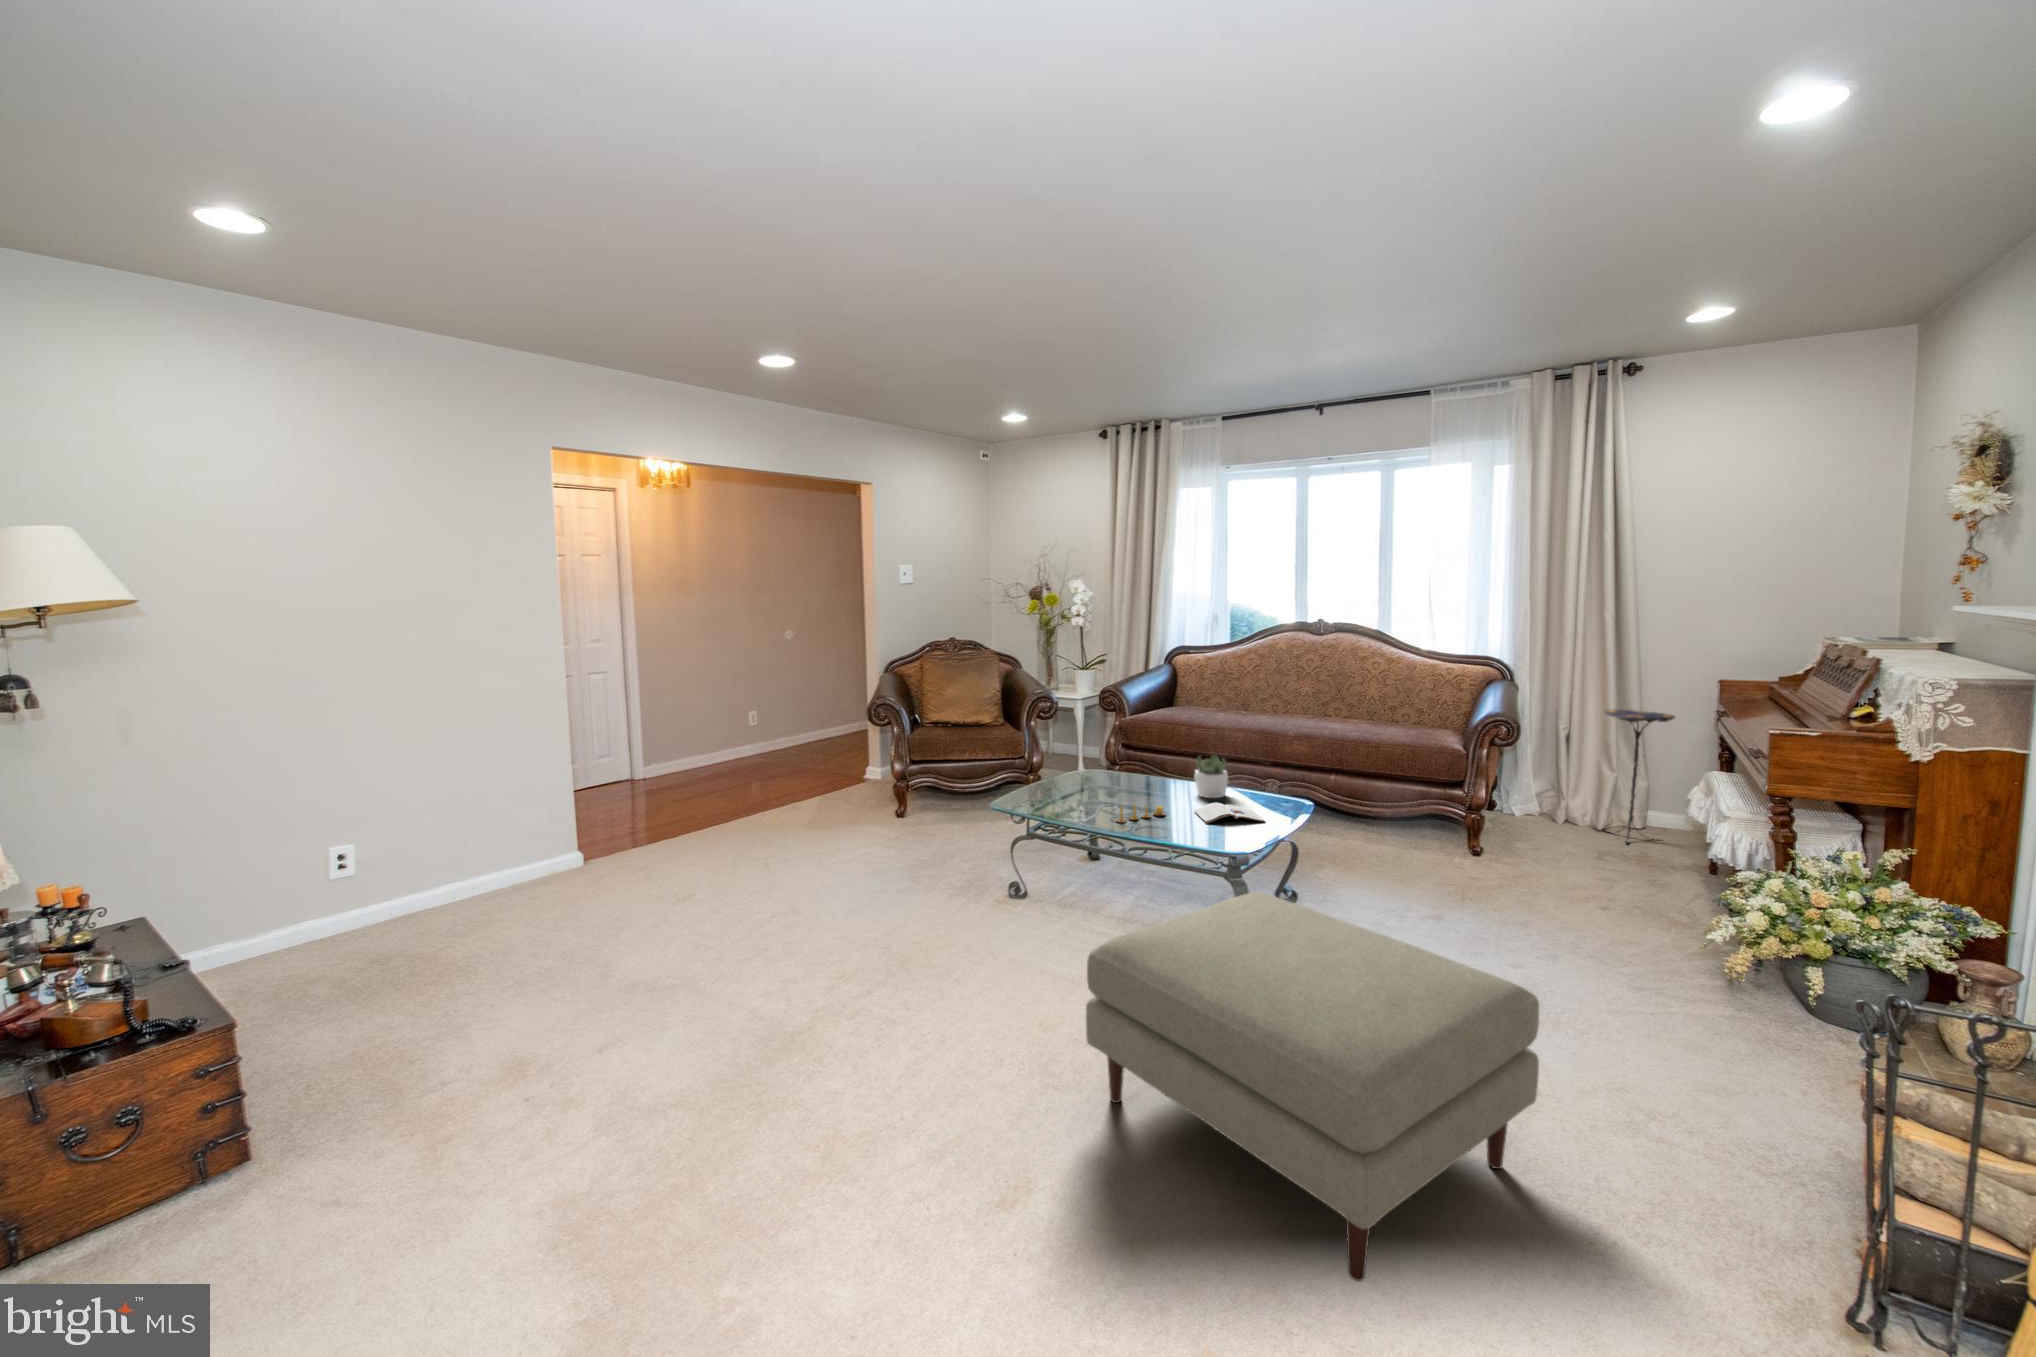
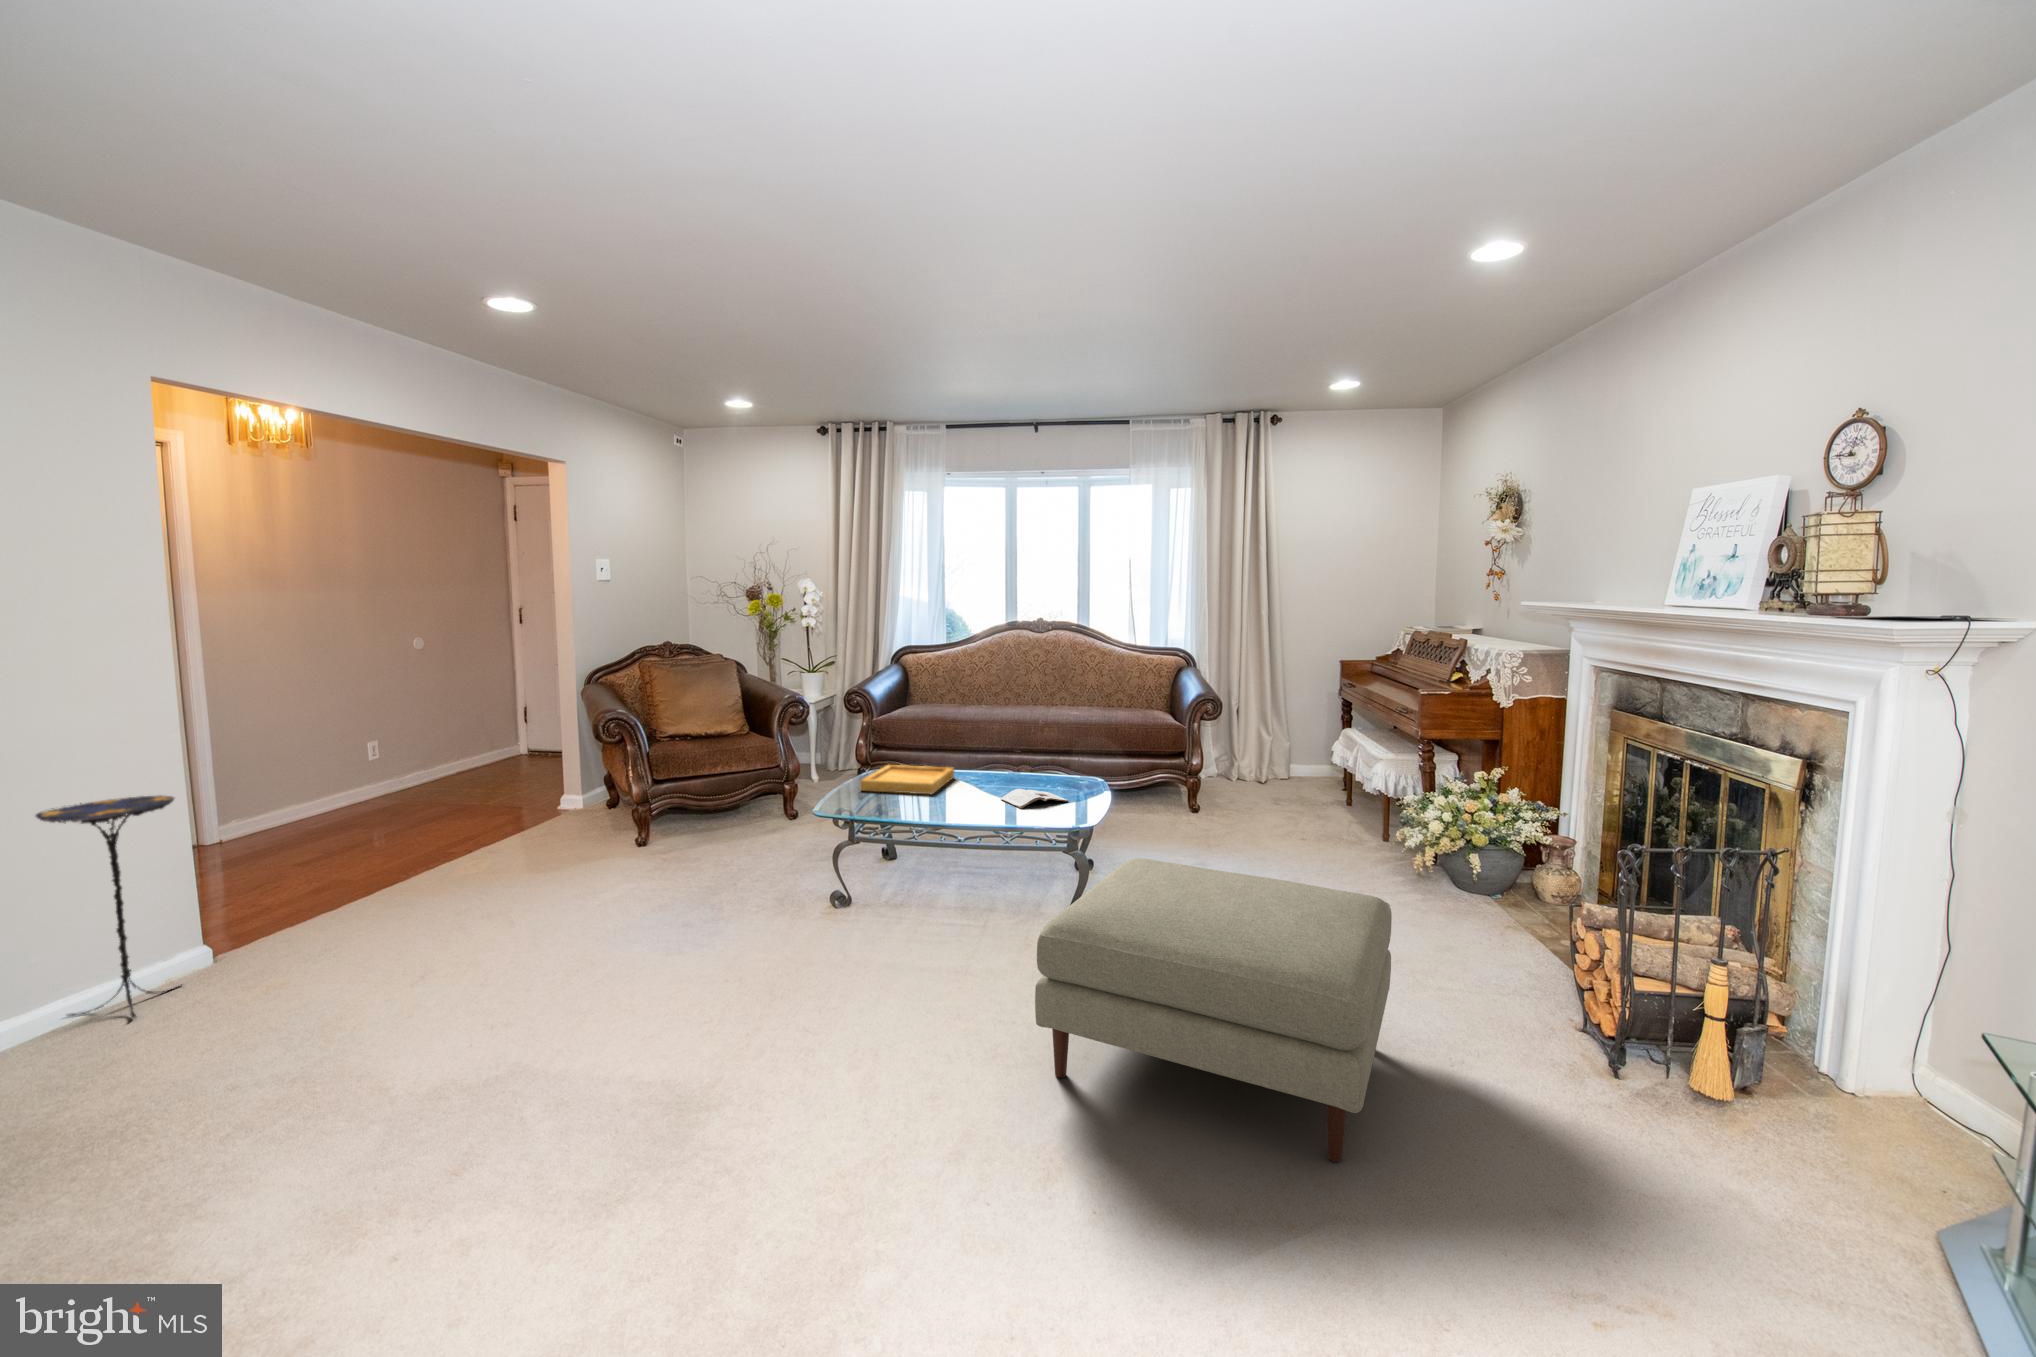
side table: present [1604,709,1674,842] -> present [35,796,182,1019]
succulent plant: present [1195,755,1228,798] -> none [985,745,1017,786]
tray: none [1068,765,1169,799] -> present [861,765,954,794]
candle: present [1117,804,1165,823] -> none [937,795,978,817]

